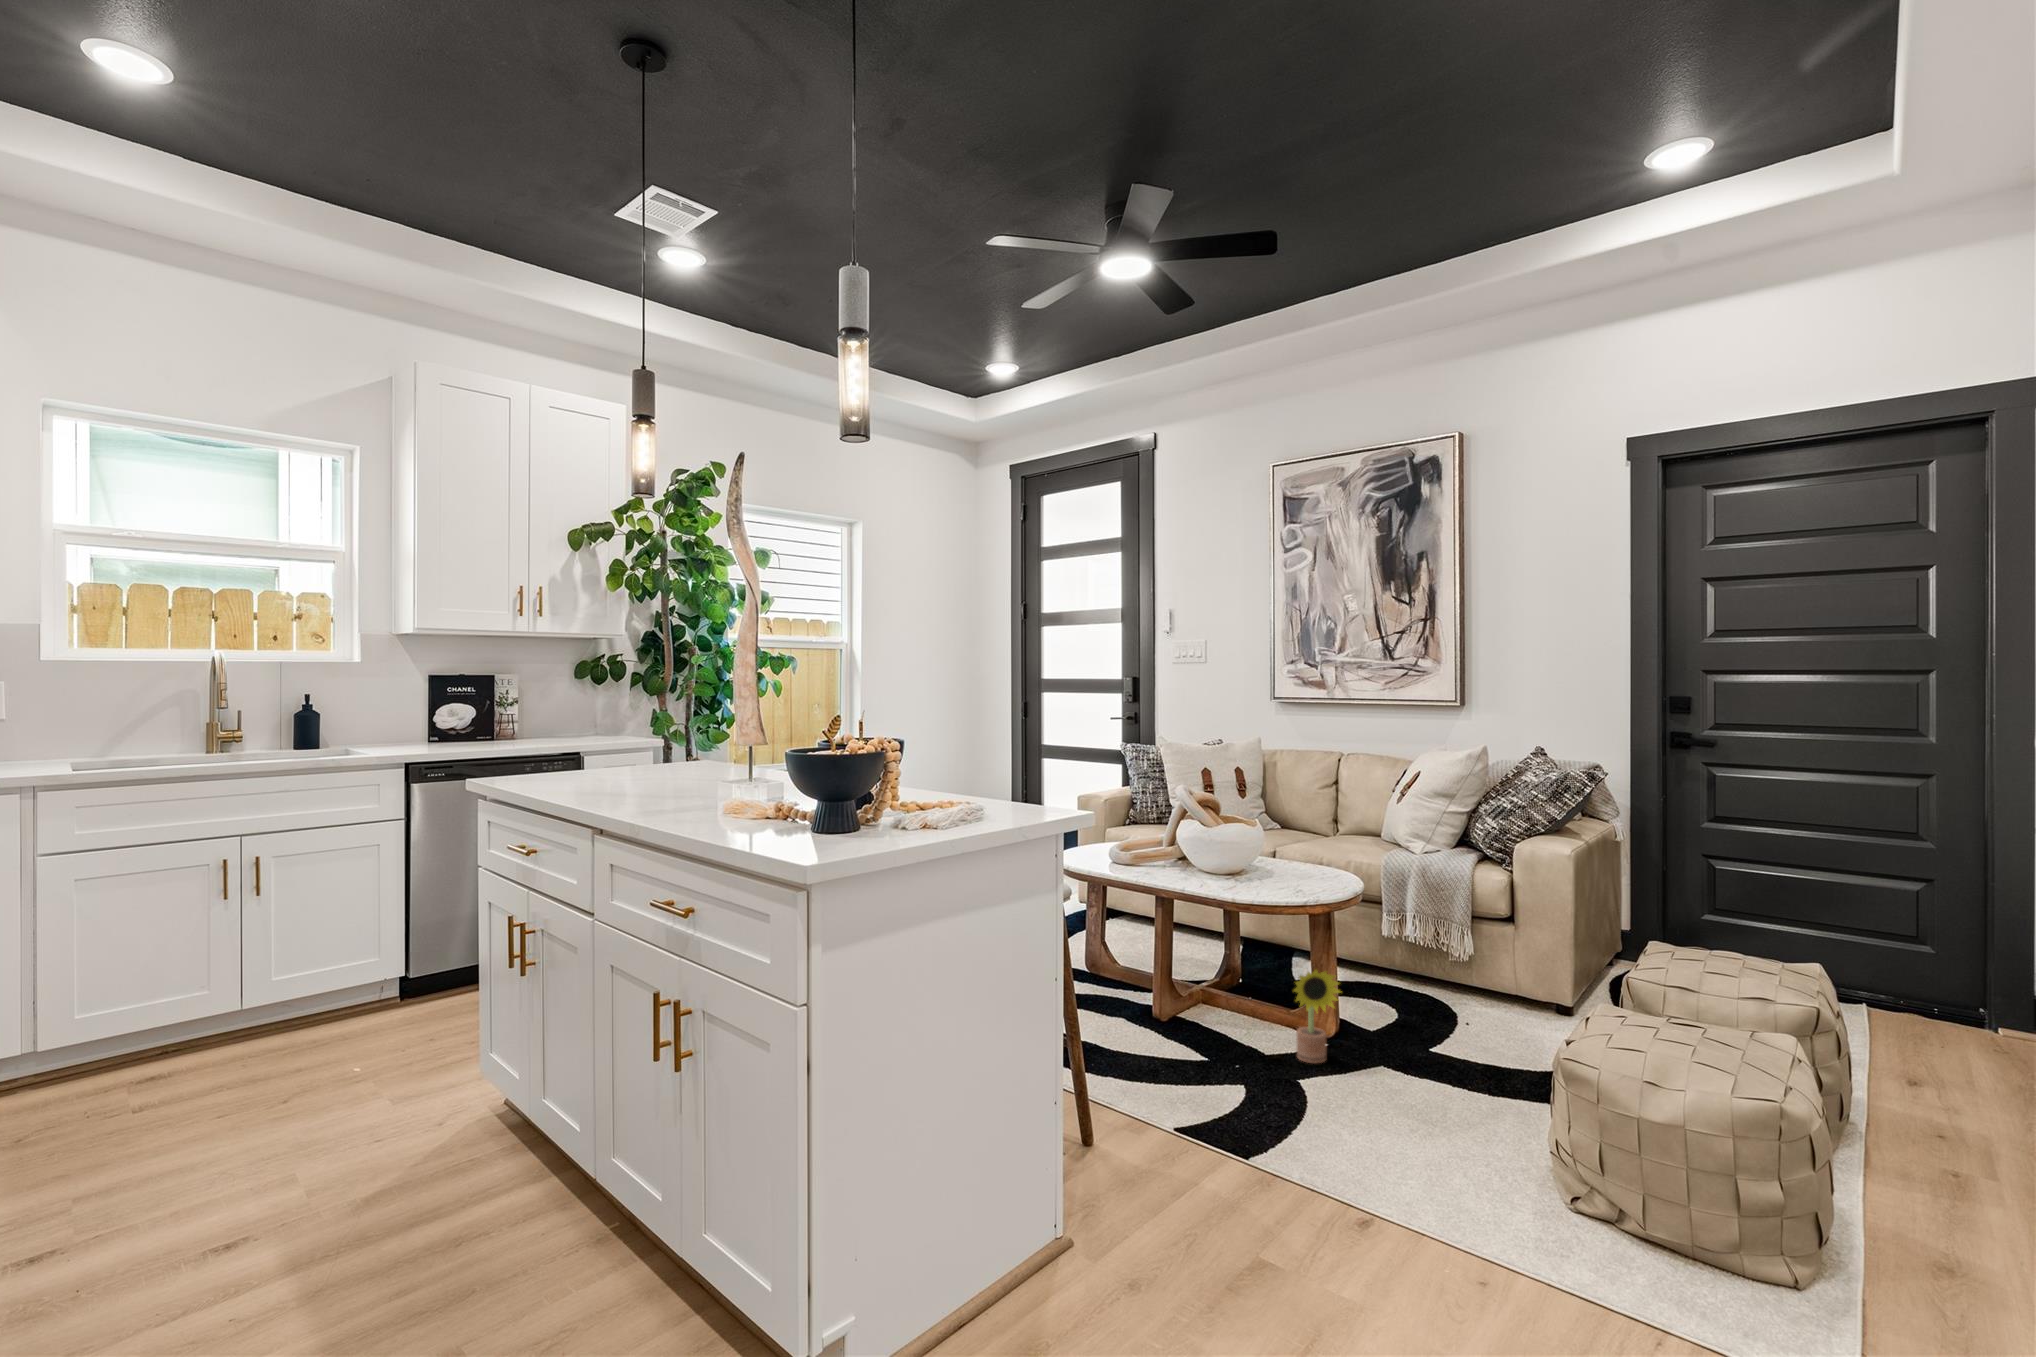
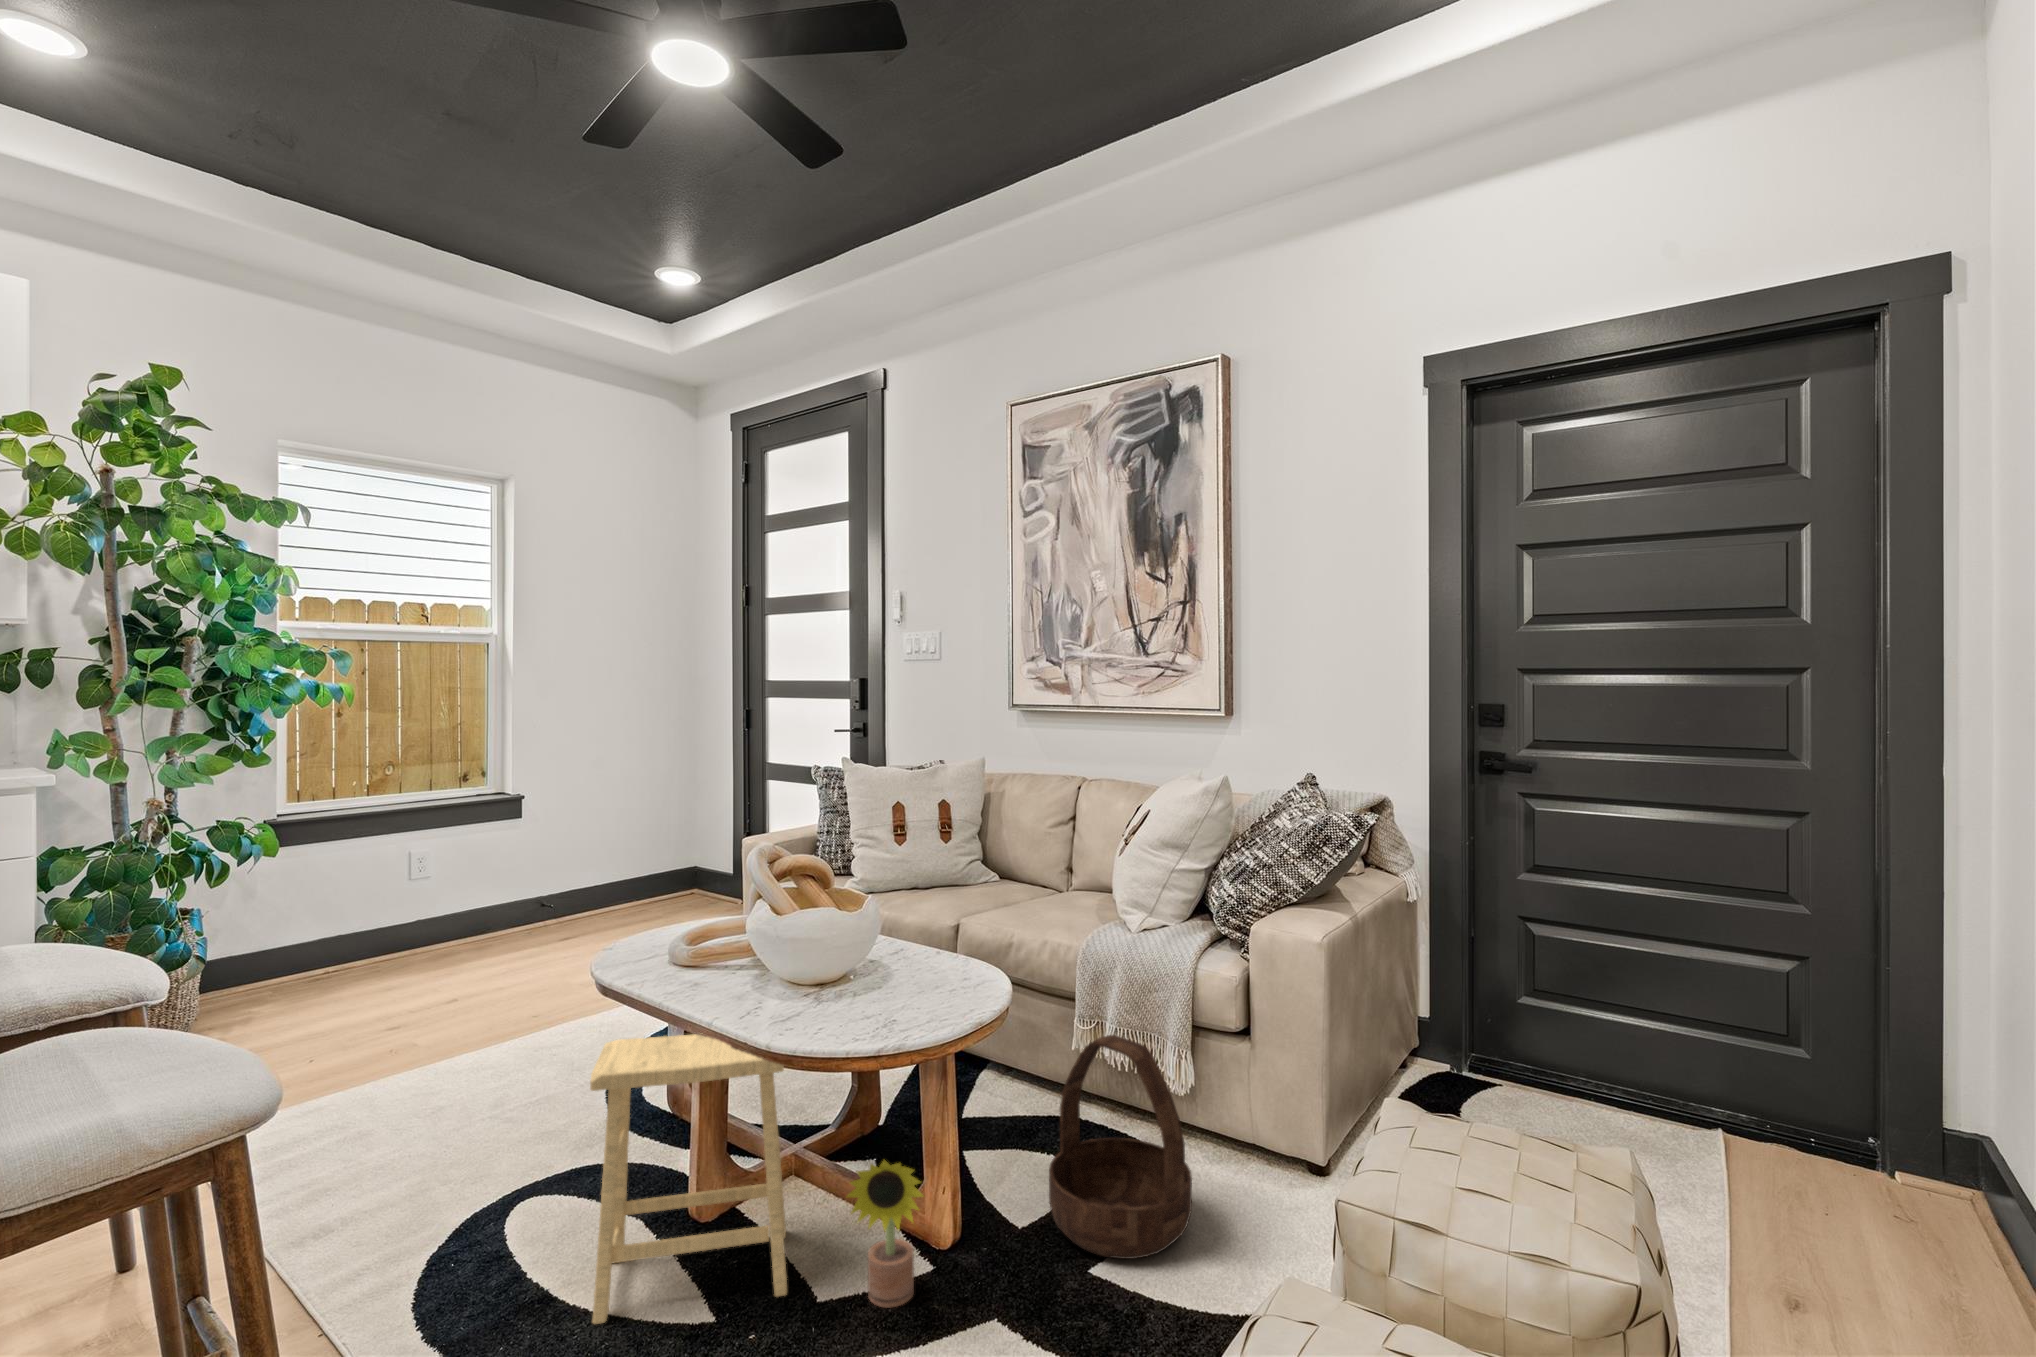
footstool: none [1117,896,1246,1063] -> present [590,1034,787,1324]
basket: none [1393,910,1495,1049] -> present [1049,1035,1192,1259]

